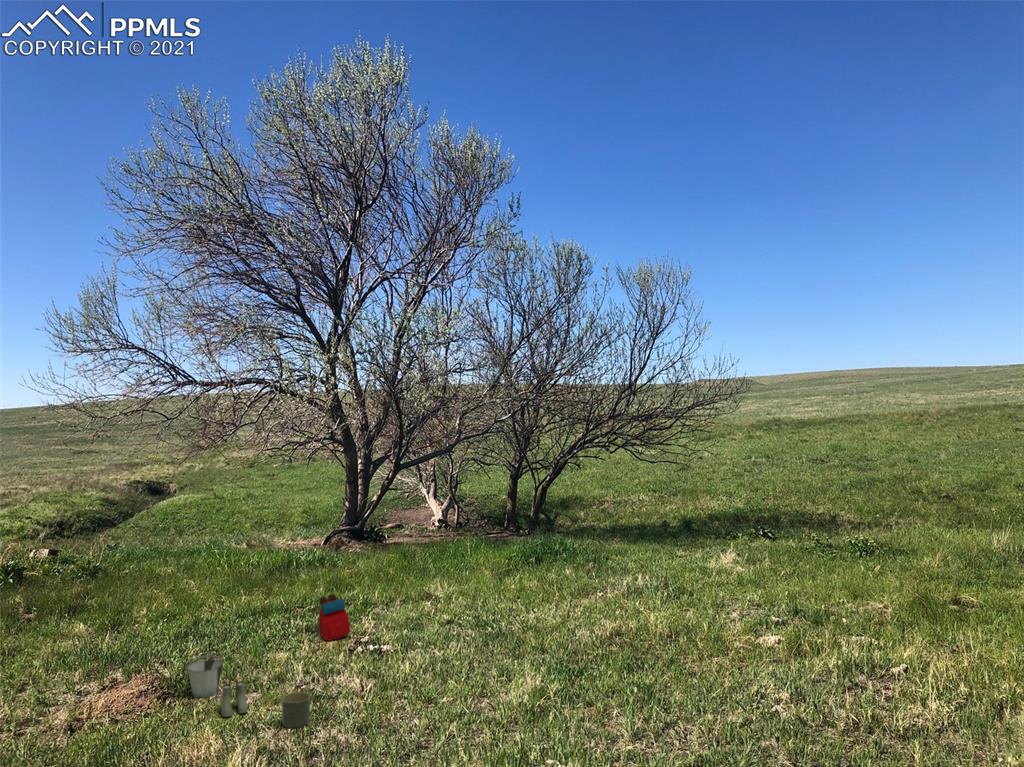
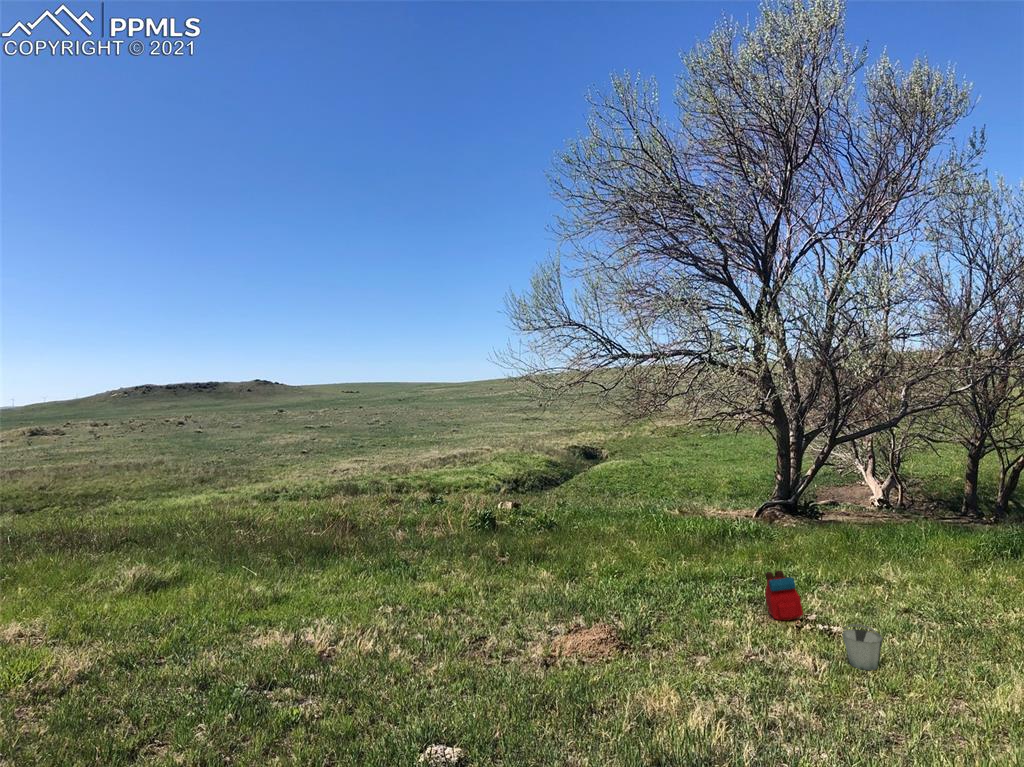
bucket: present [187,655,223,698] -> present [842,624,883,670]
boots: present [221,681,248,717] -> none [673,653,700,689]
planter: present [282,692,310,728] -> none [738,680,771,722]

